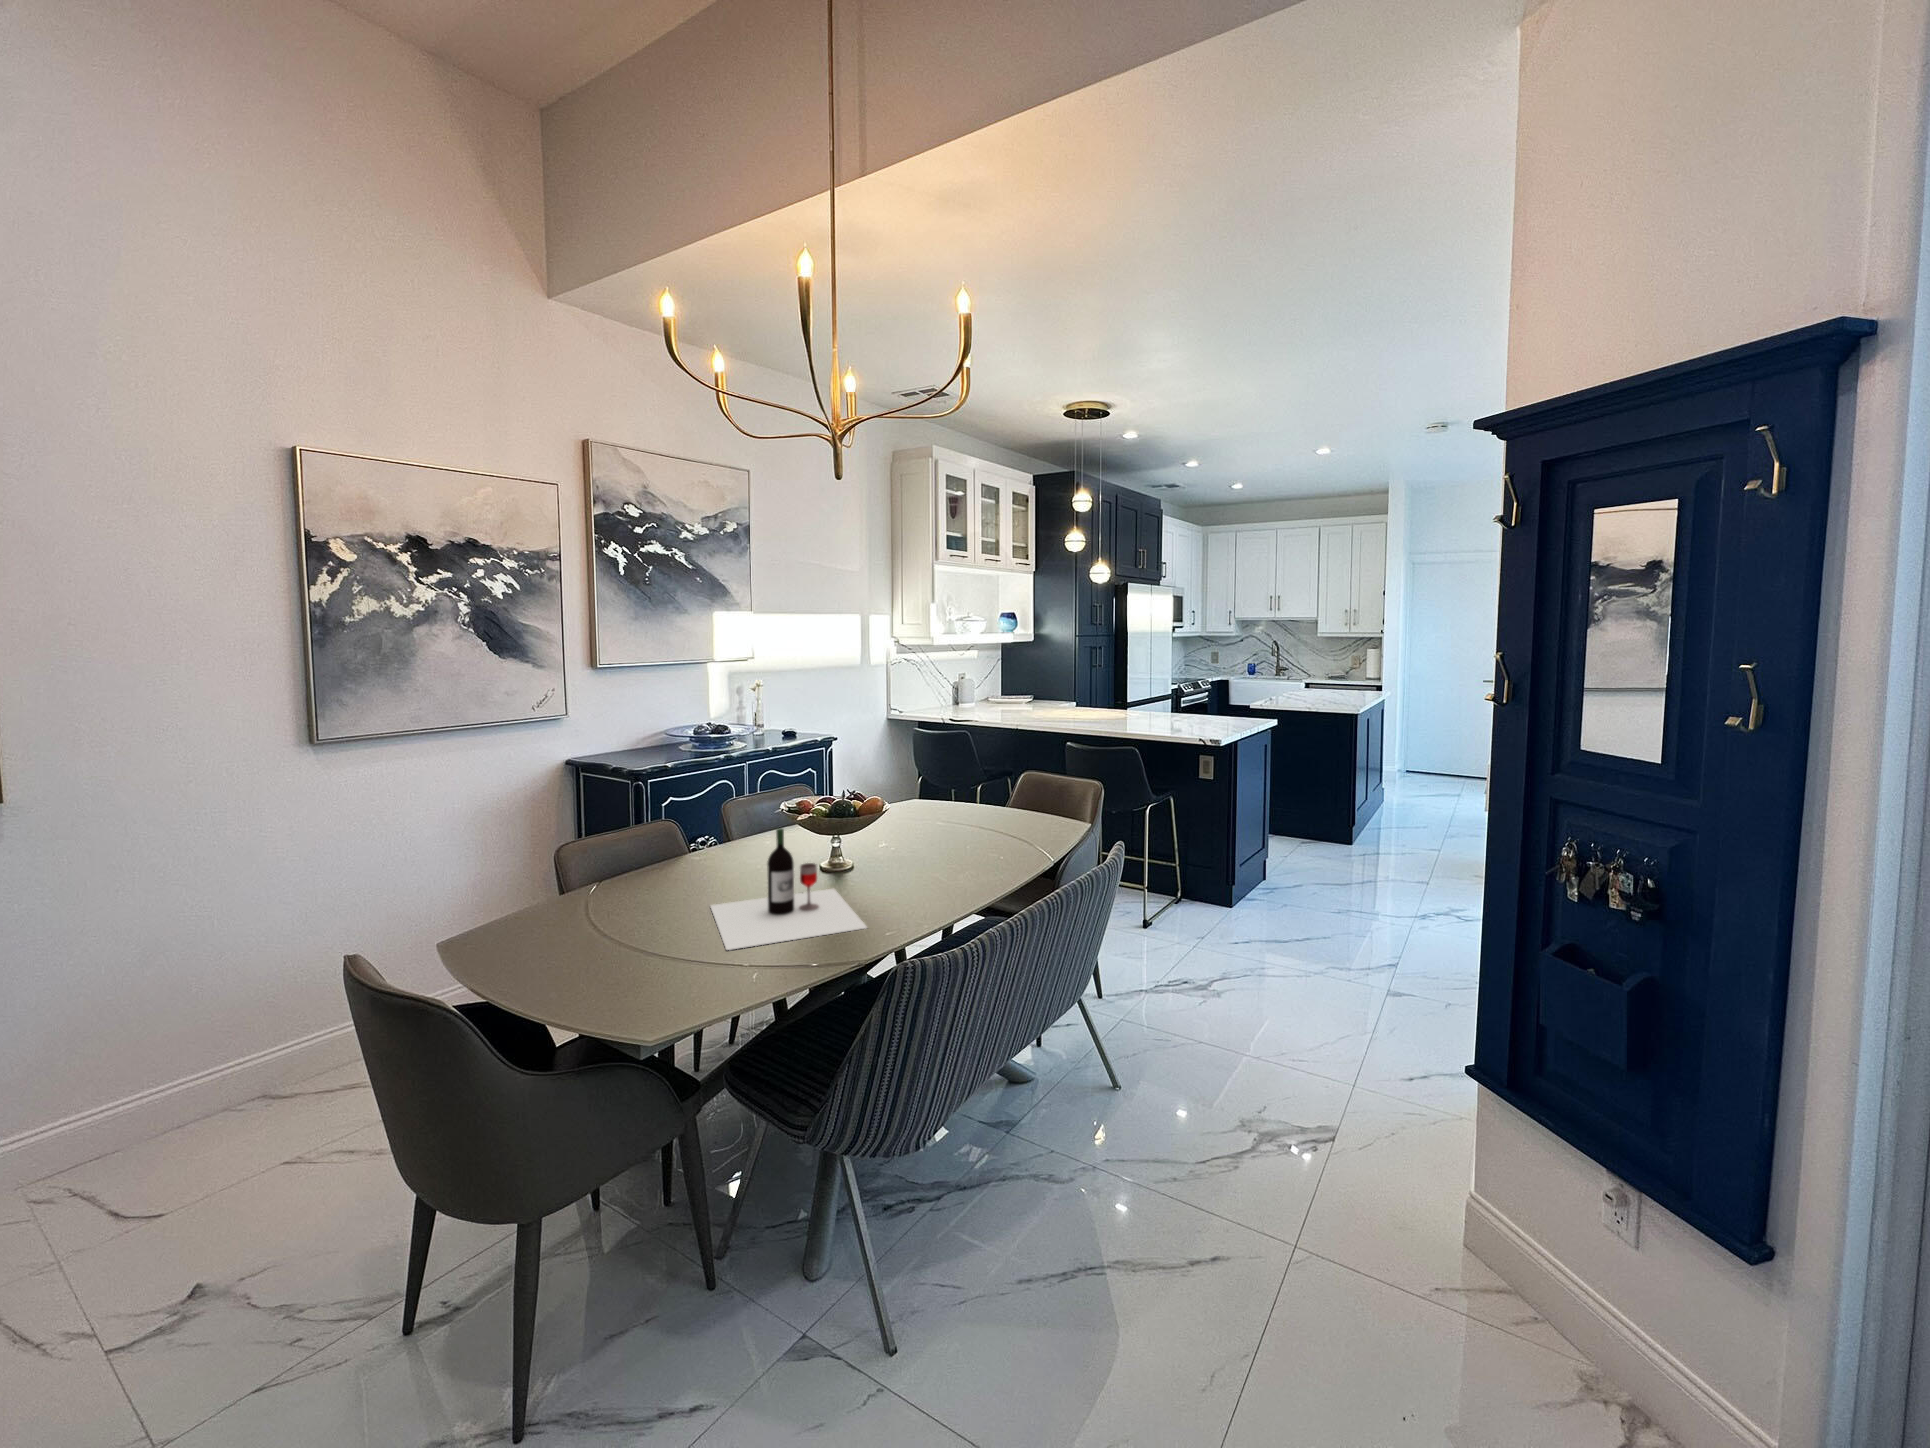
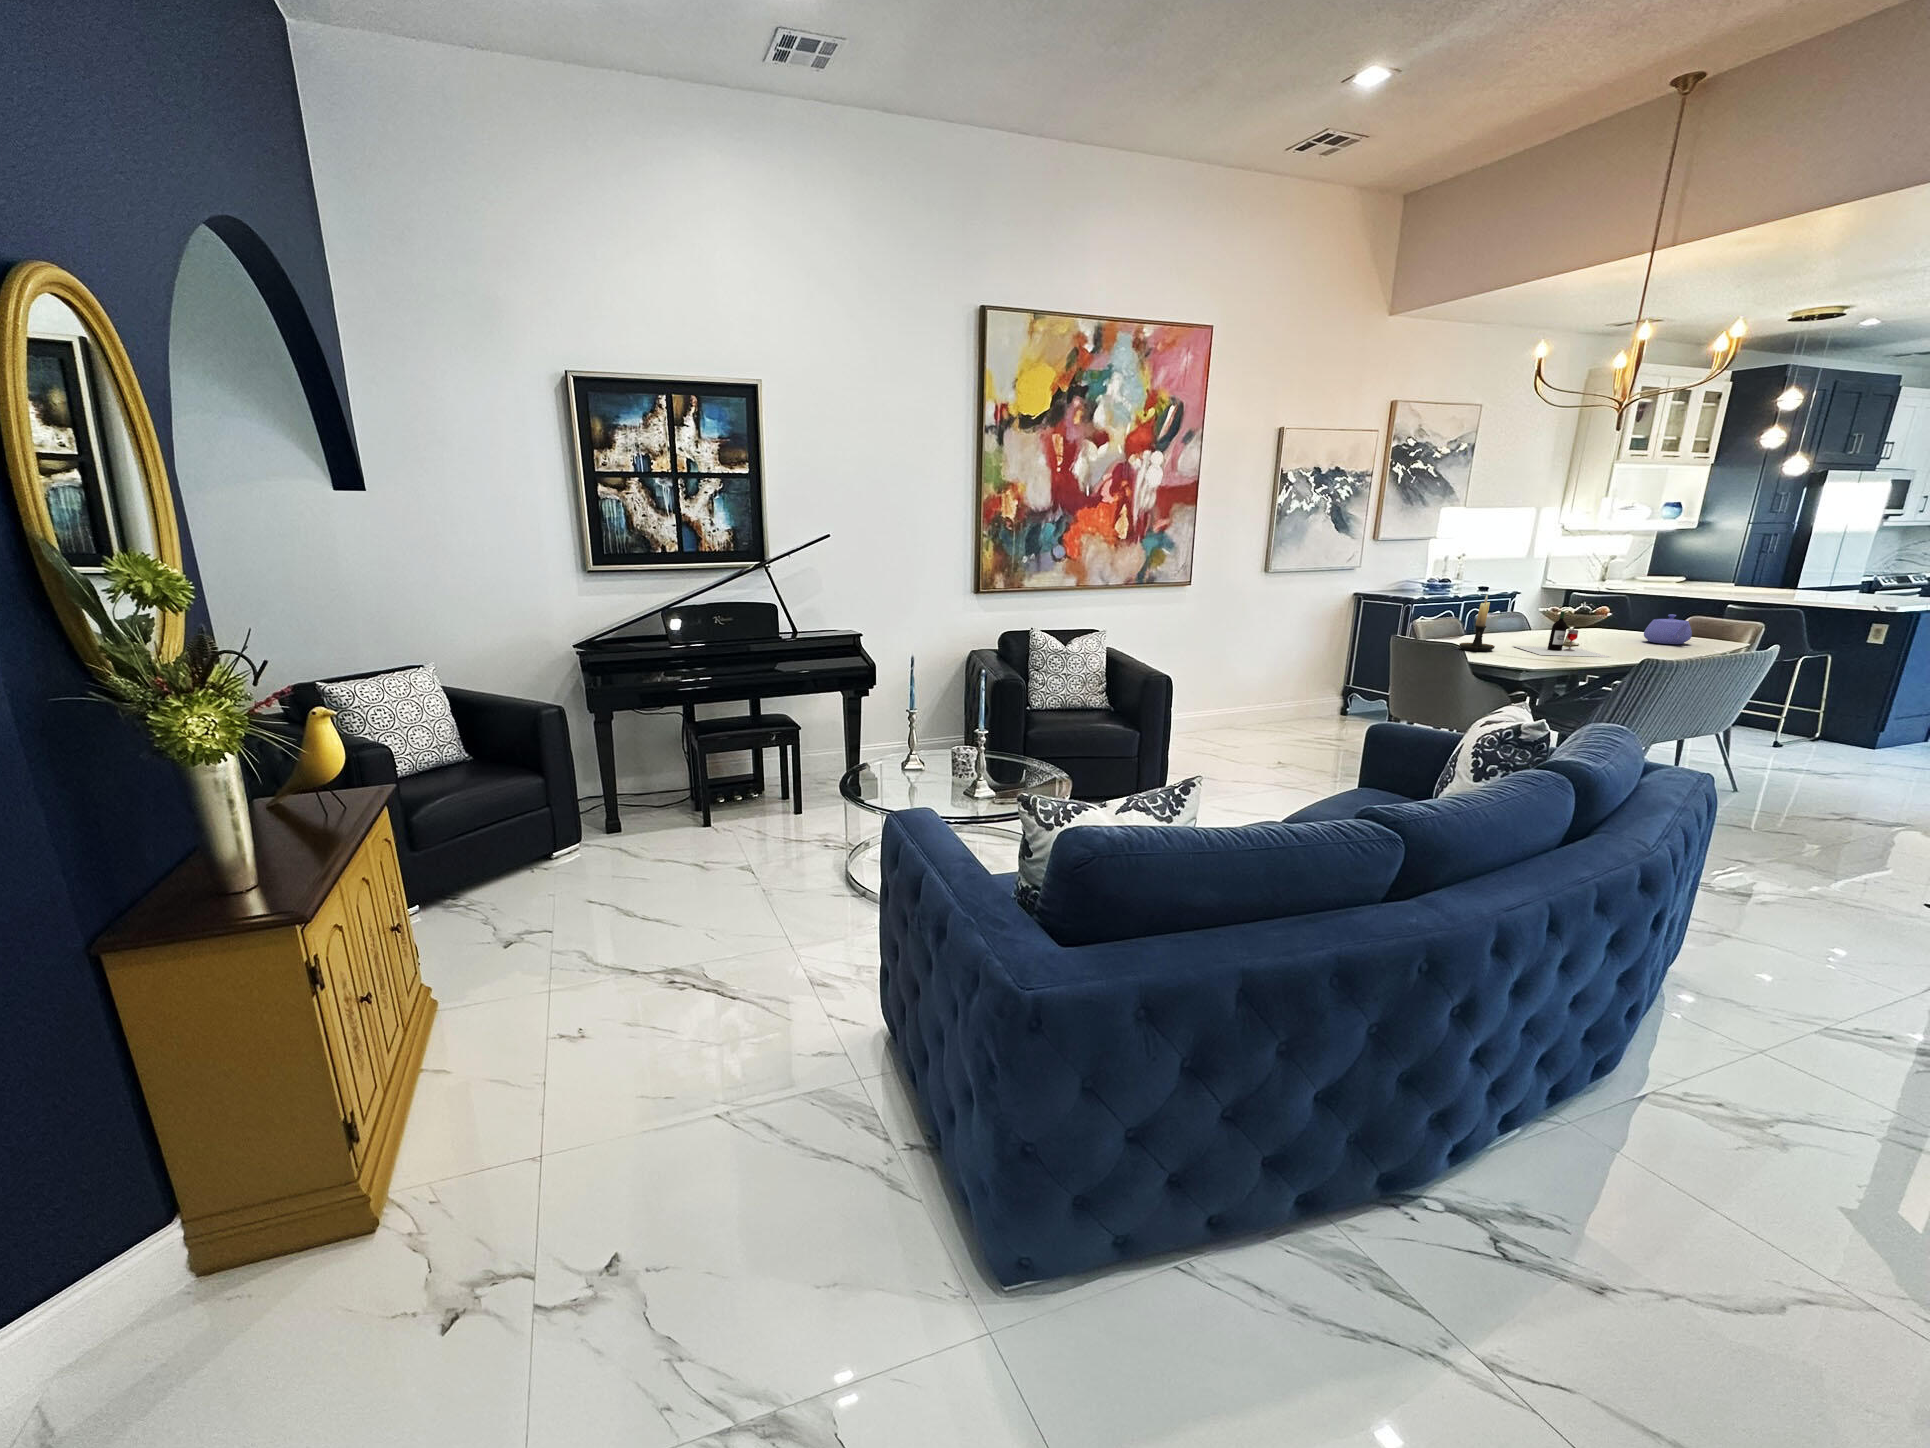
teapot: none [954,791,1016,844] -> present [1644,614,1692,644]
candle holder: none [562,813,641,962] -> present [1459,595,1495,652]

